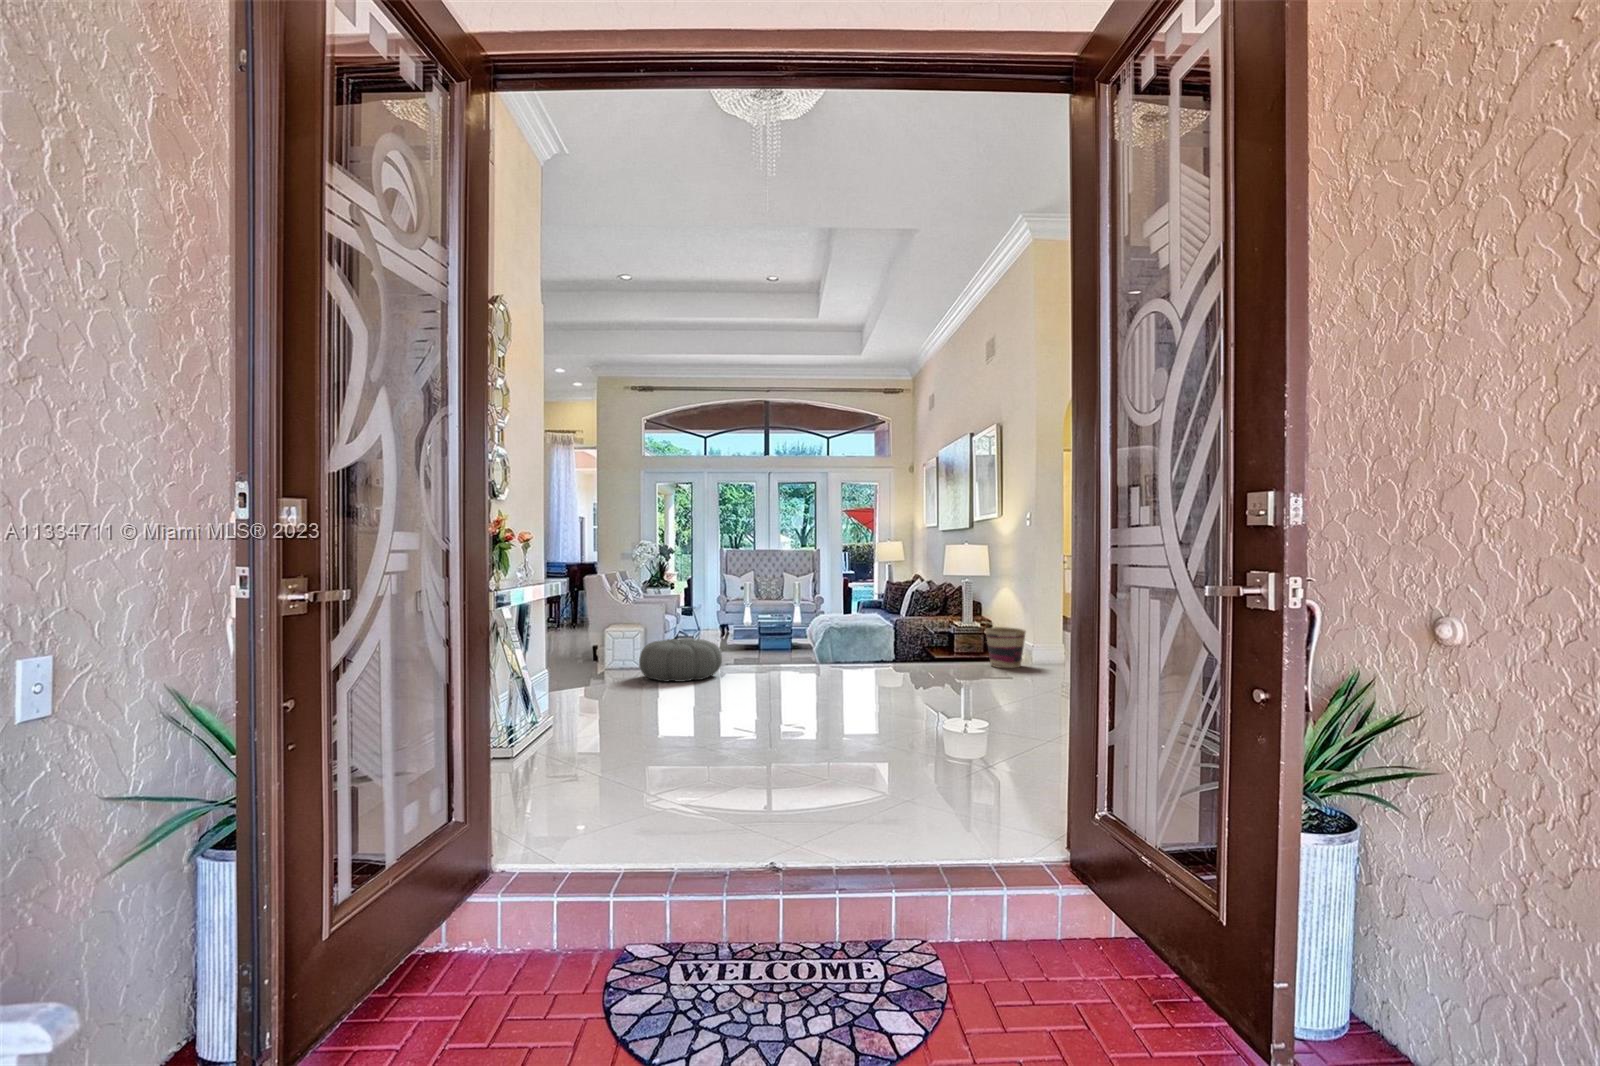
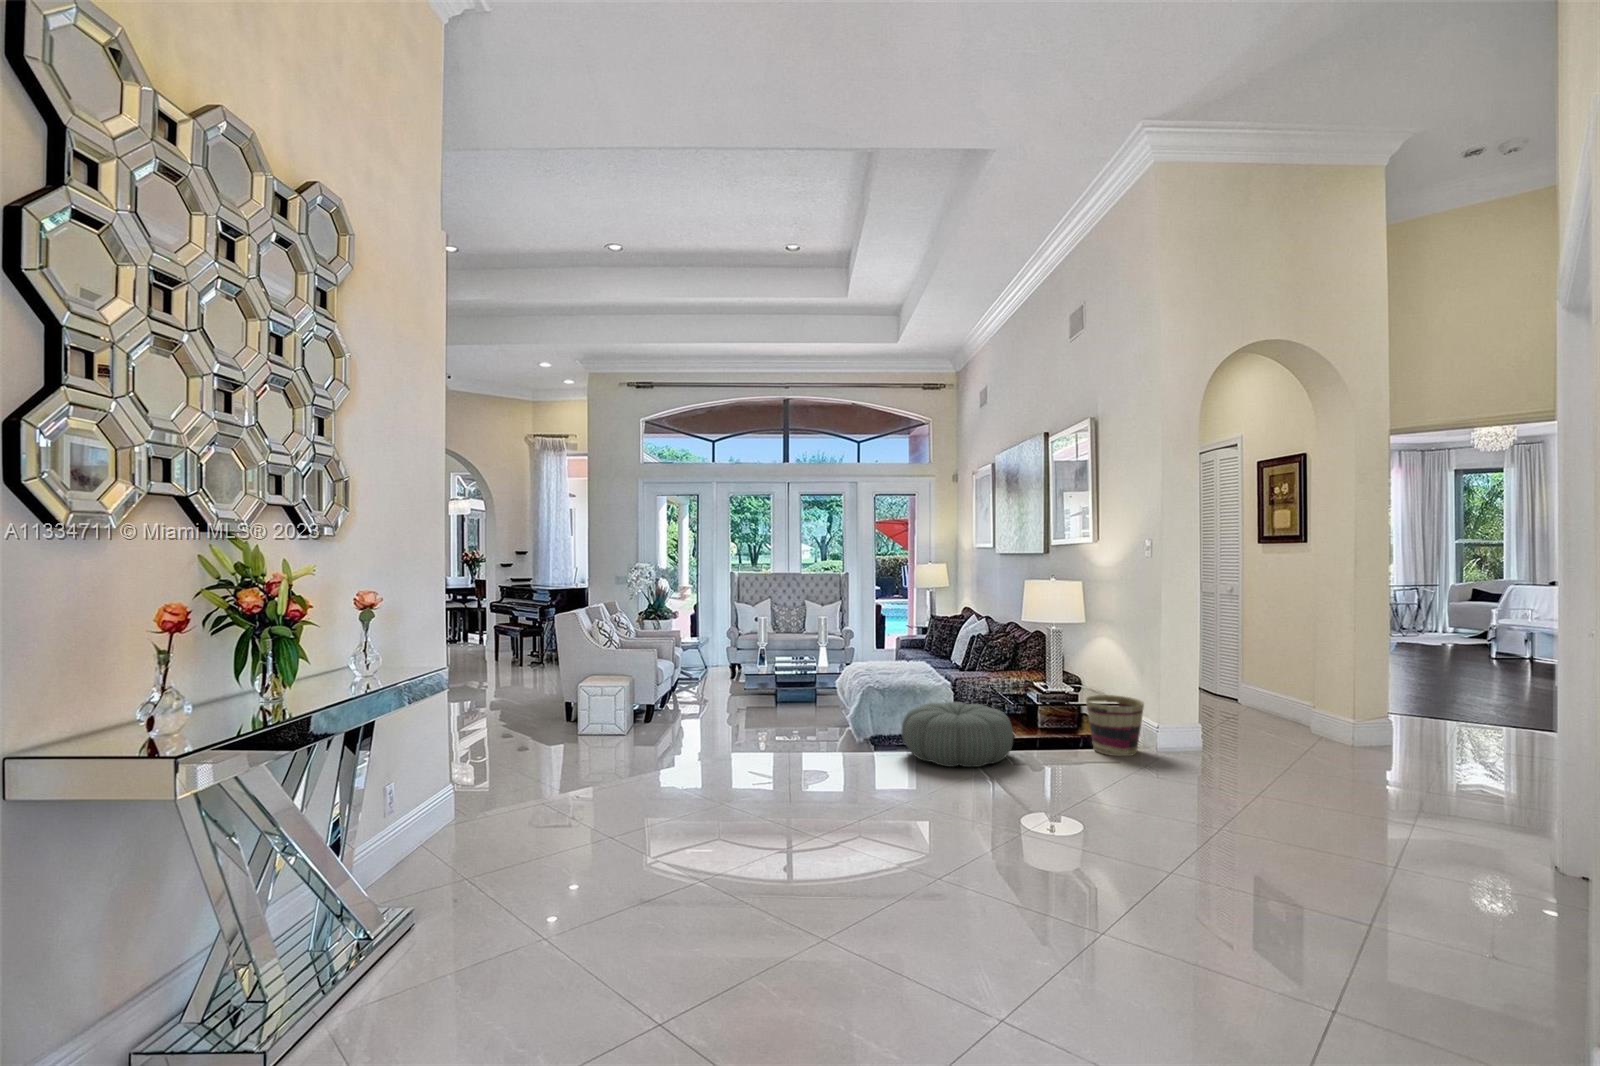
pouf: present [639,638,722,682] -> present [902,702,1013,767]

